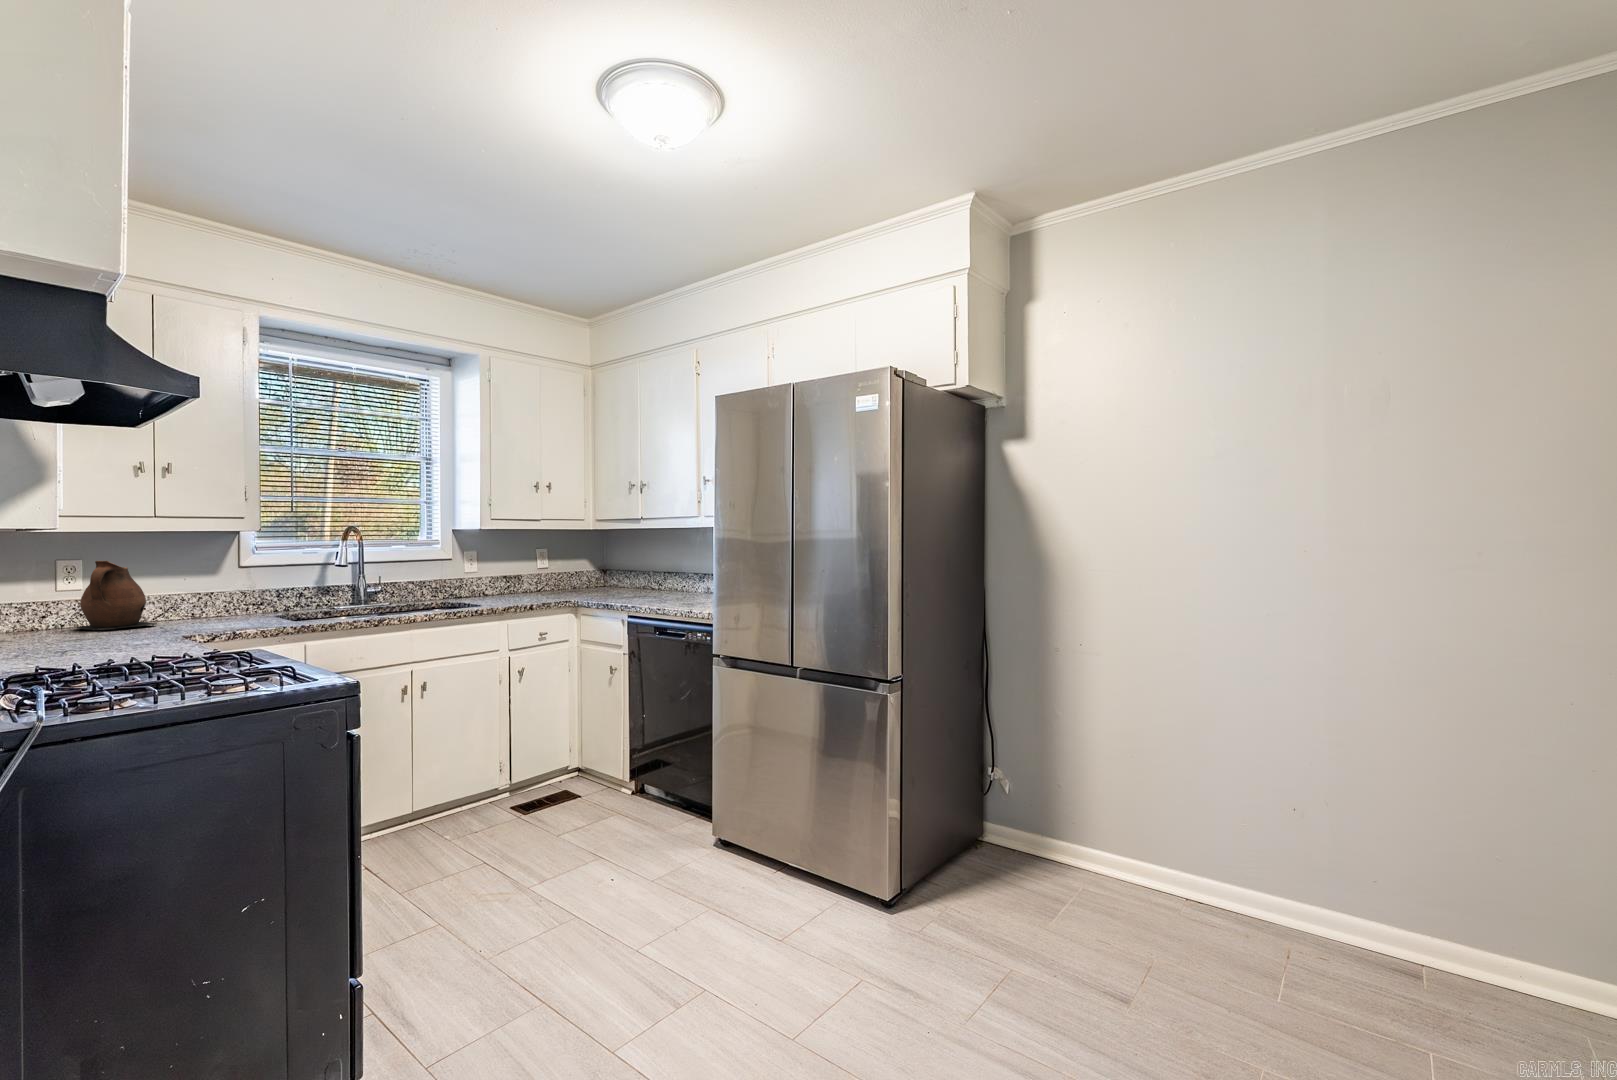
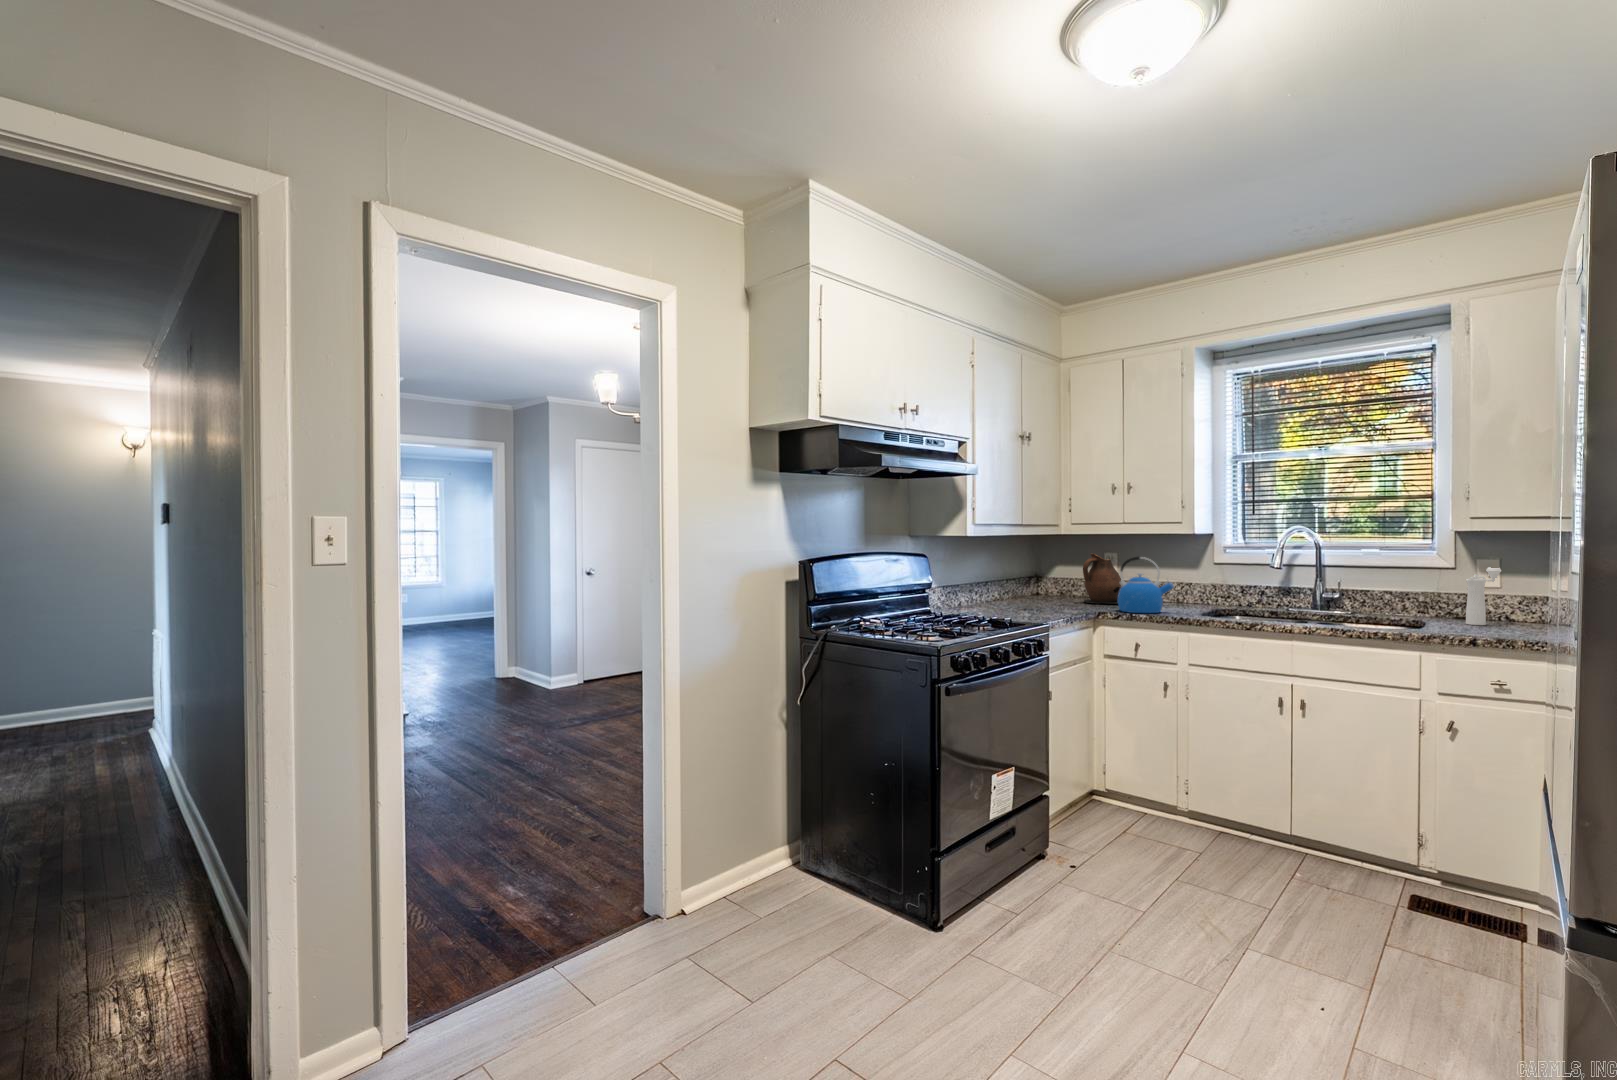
pepper mill: none [471,559,484,602] -> present [1466,567,1501,625]
kettle: none [196,561,268,630] -> present [1118,557,1174,613]

